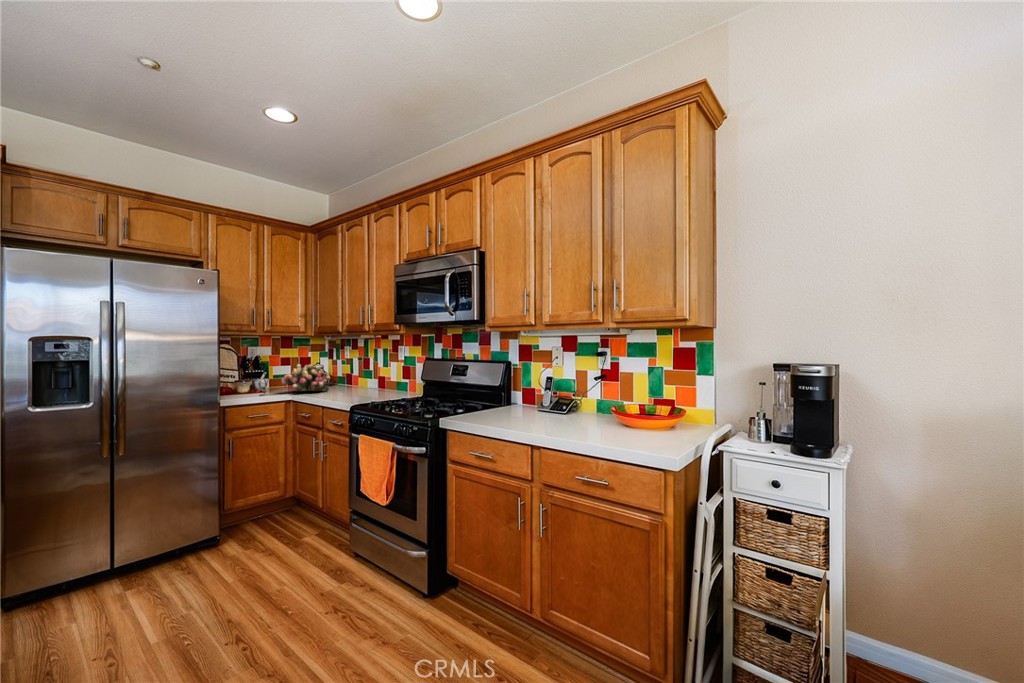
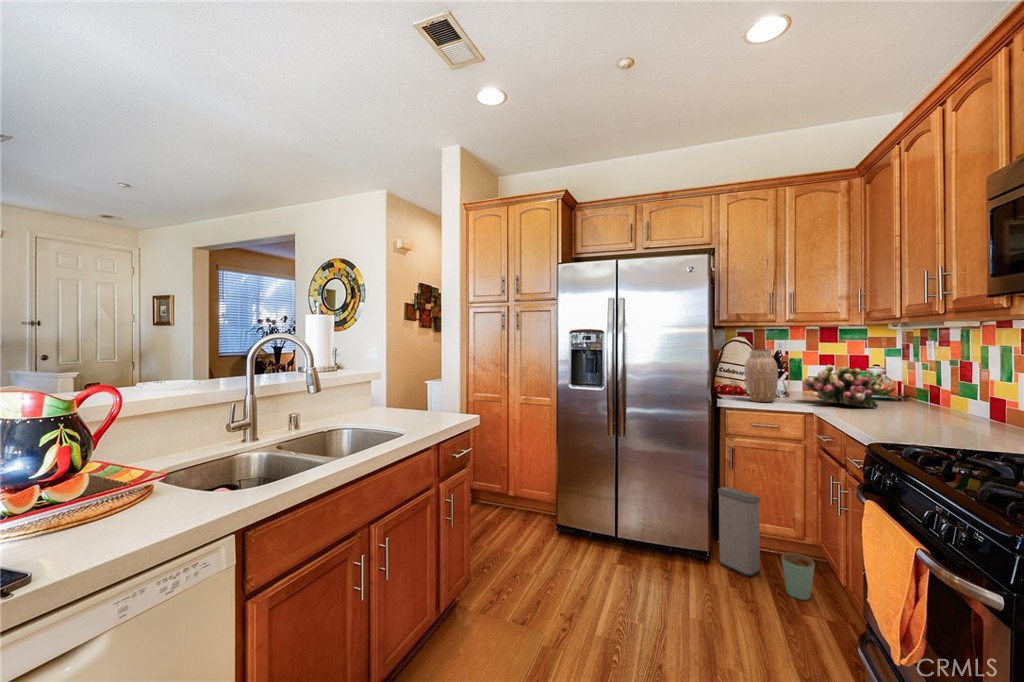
vase: none [240,354,268,398] -> present [744,350,778,402]
trash can: none [225,472,304,543] -> present [718,487,815,600]

